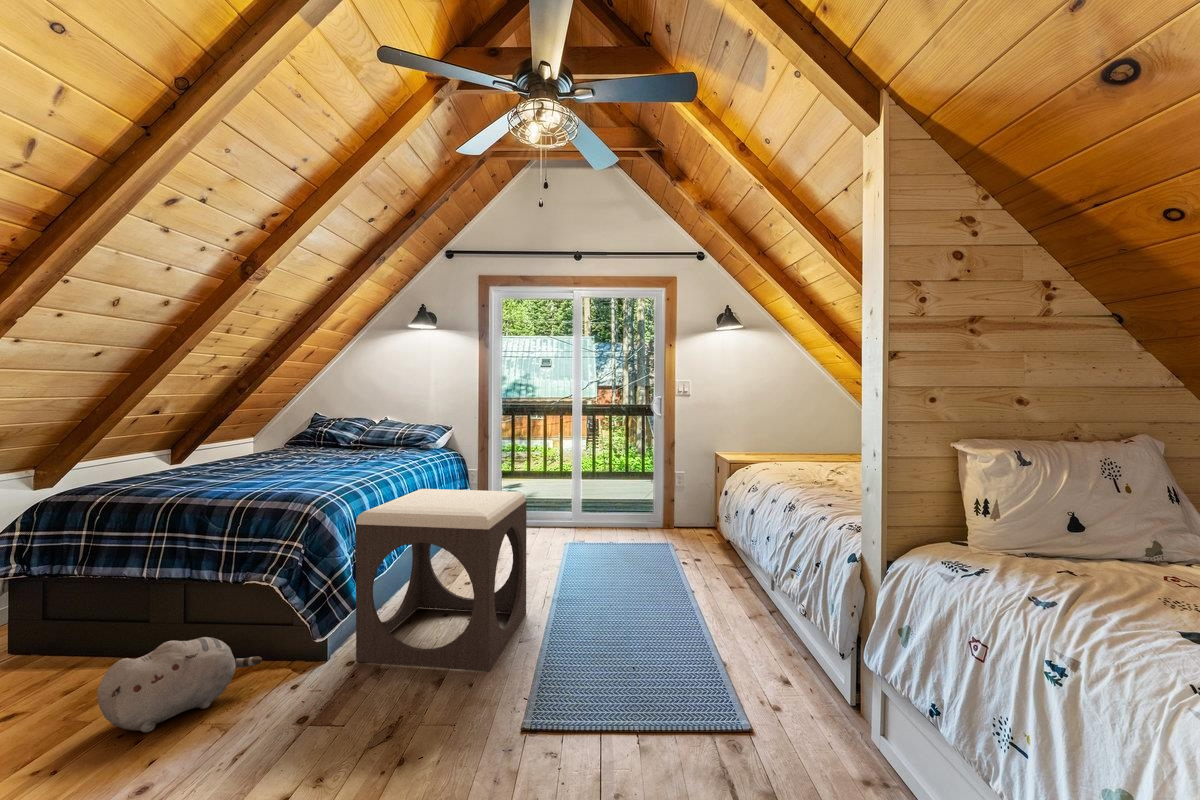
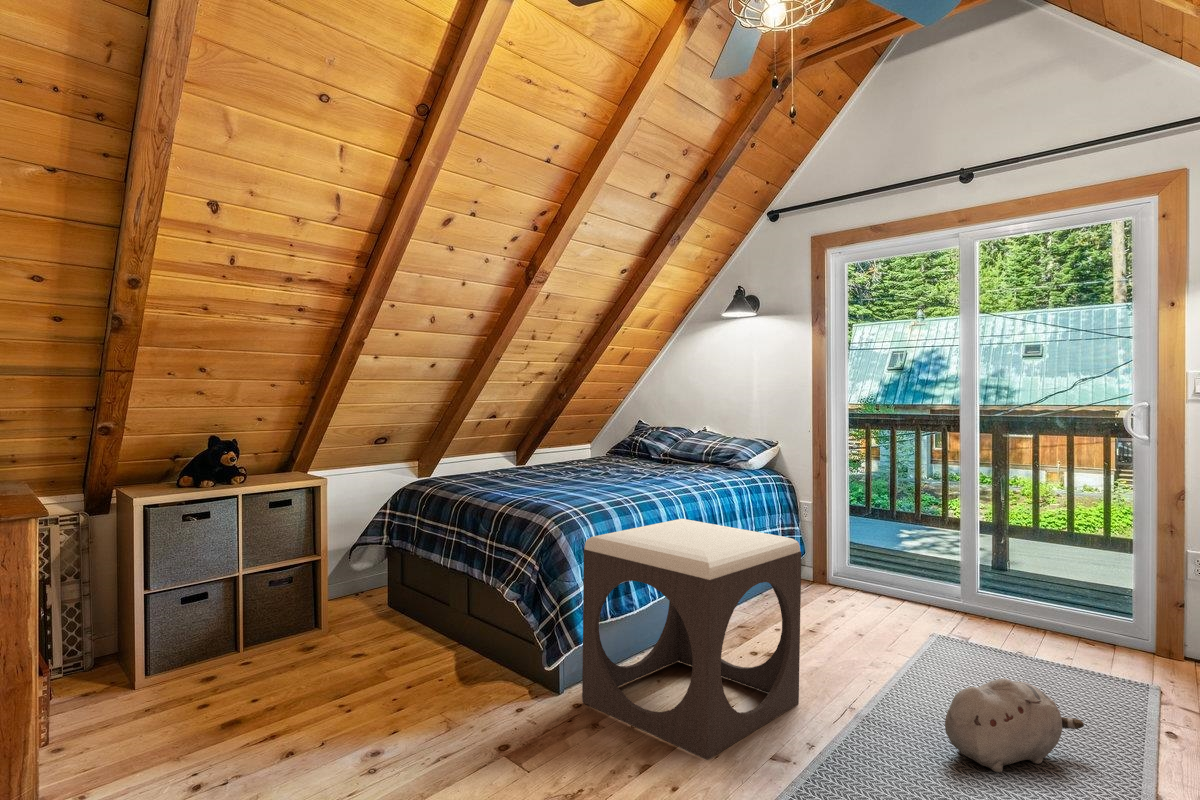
plush toy: present [97,637,262,732] -> present [945,678,1084,772]

